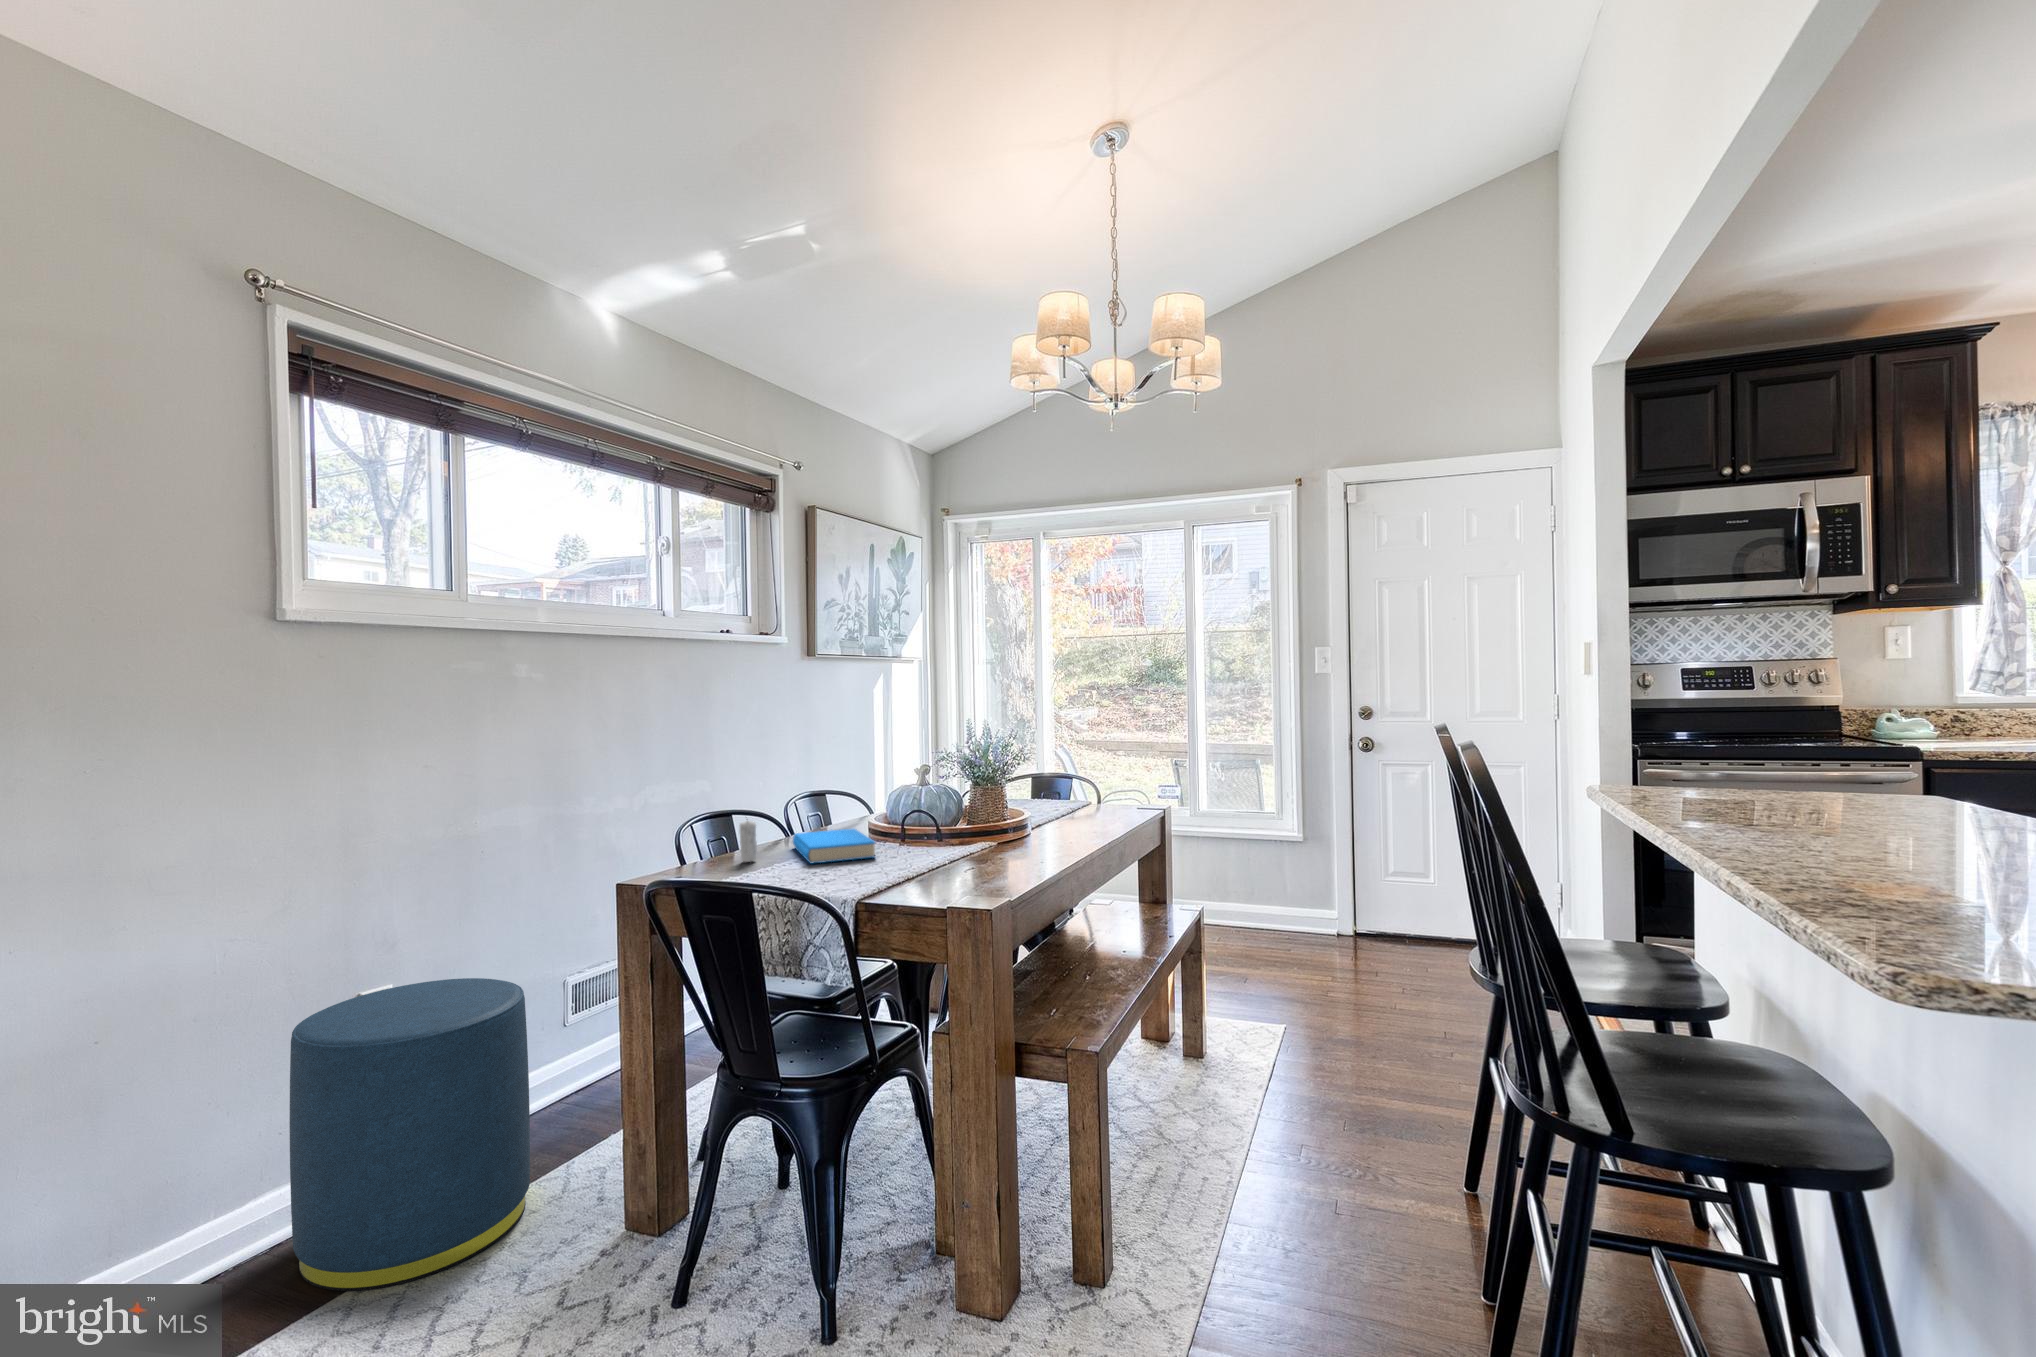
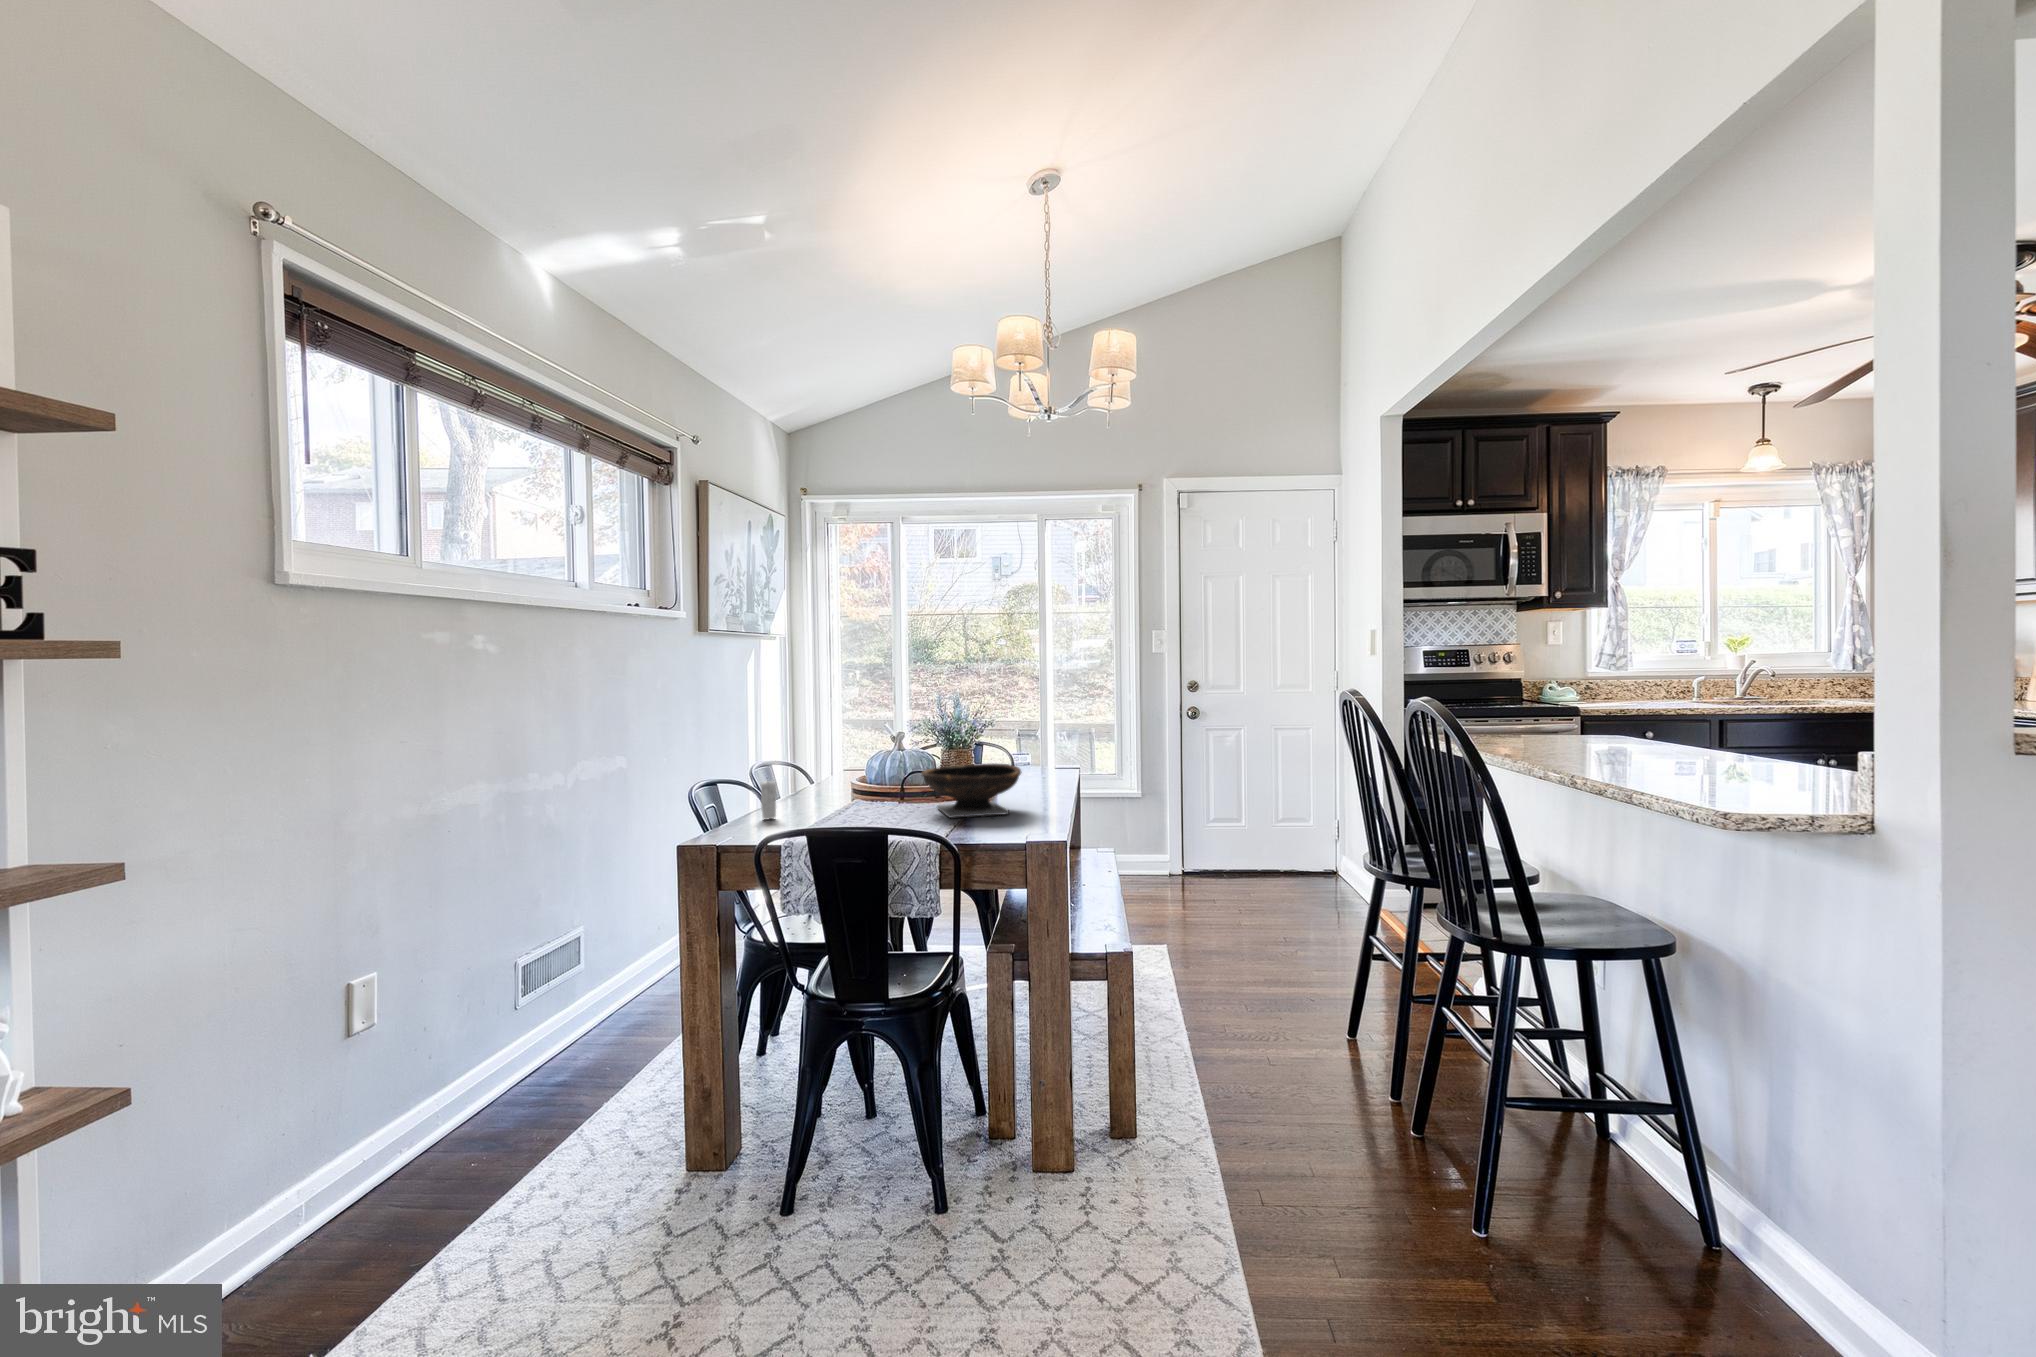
bowl: none [901,809,1014,872] -> present [922,763,1022,818]
book: present [793,829,875,864] -> none [791,788,887,817]
ottoman: present [289,978,530,1291] -> none [326,949,569,1267]

